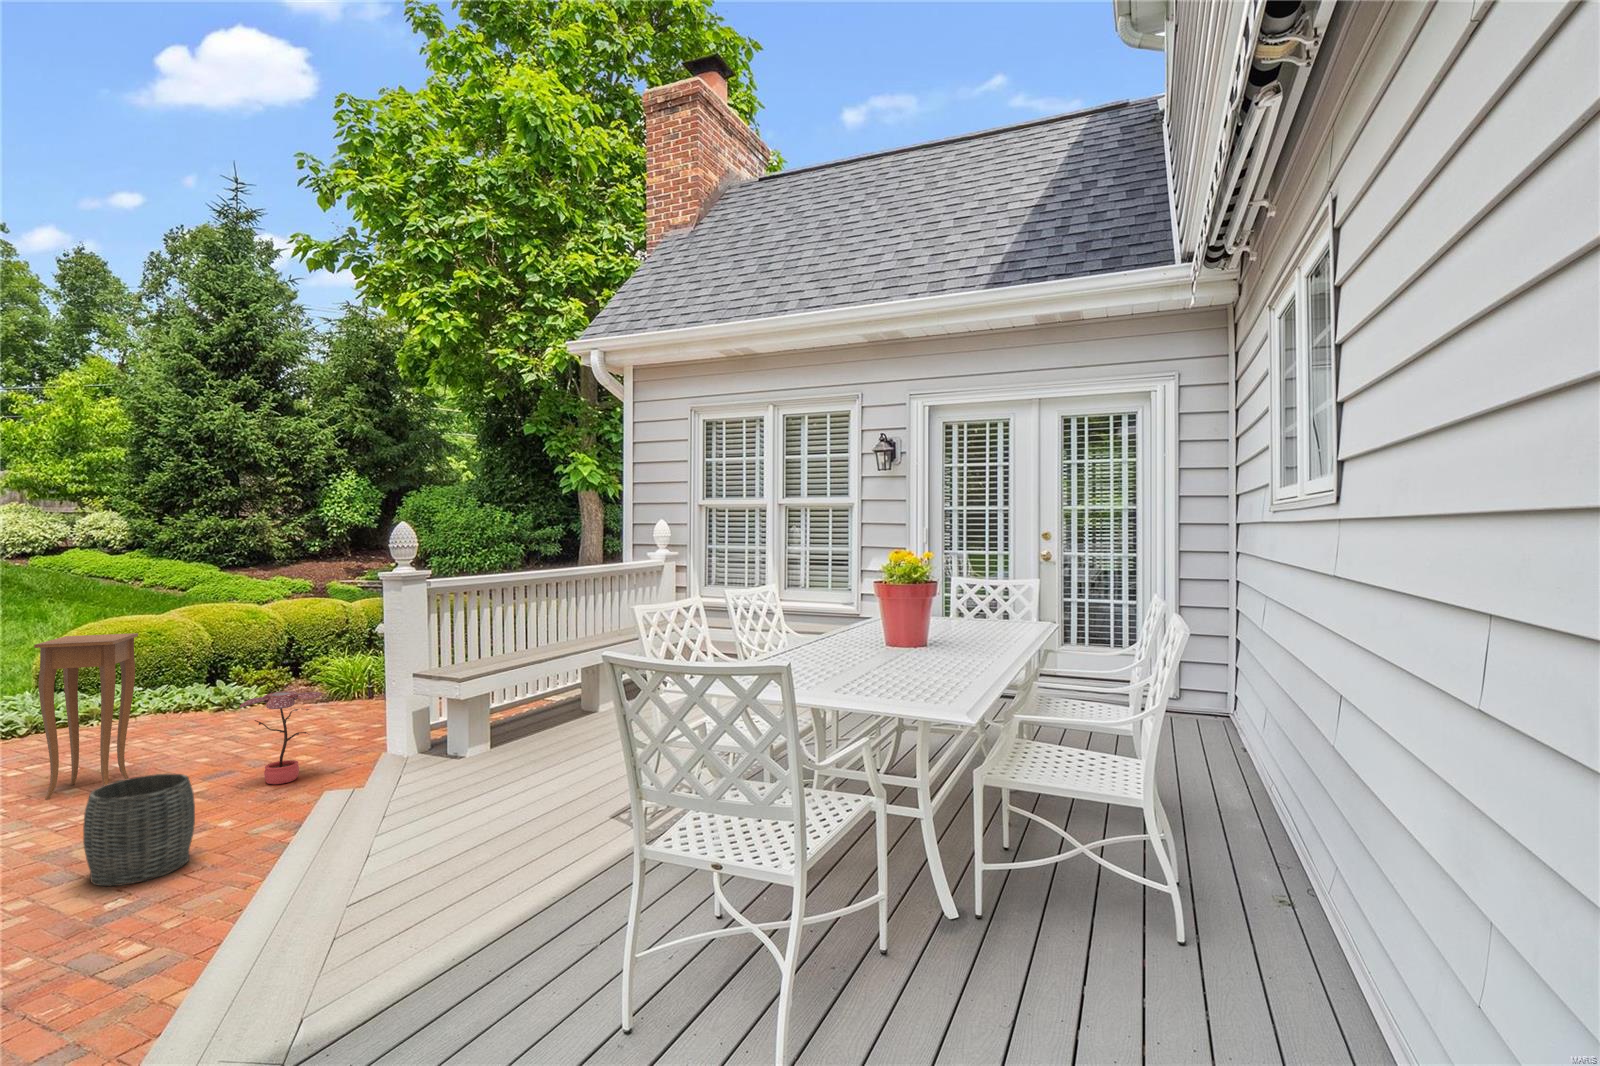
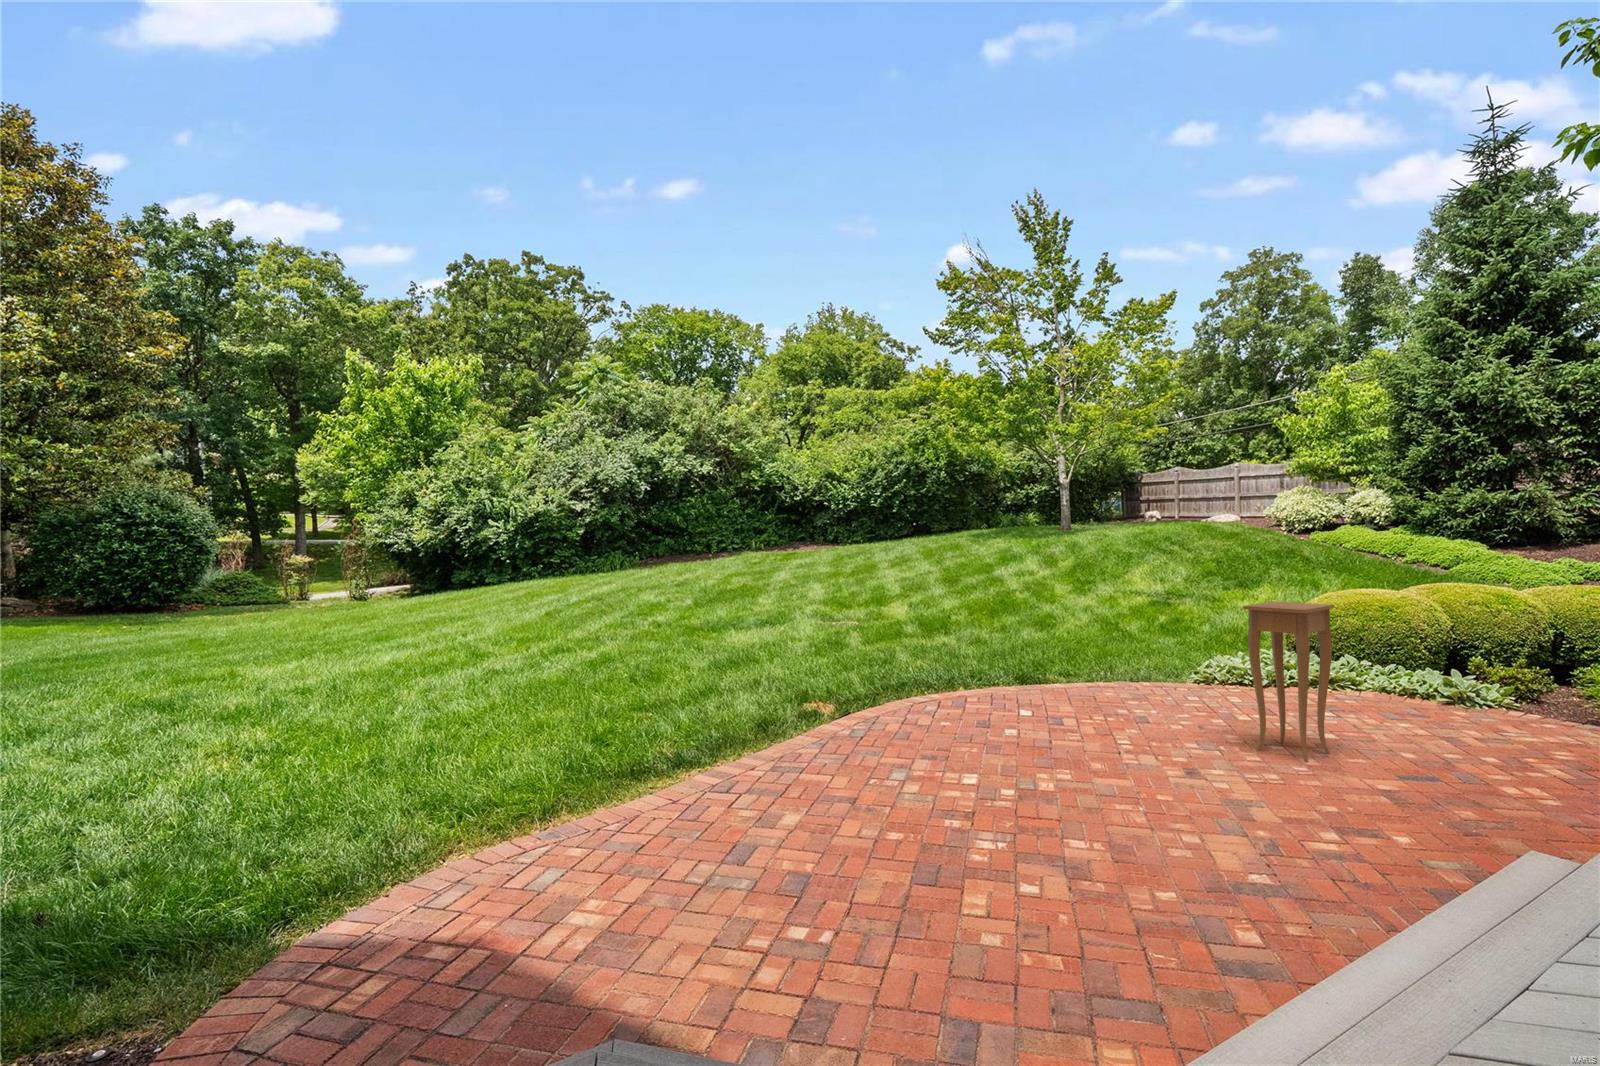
potted plant: present [239,691,322,784] -> none [1436,696,1555,817]
woven basket: present [83,773,195,886] -> none [1250,753,1357,871]

